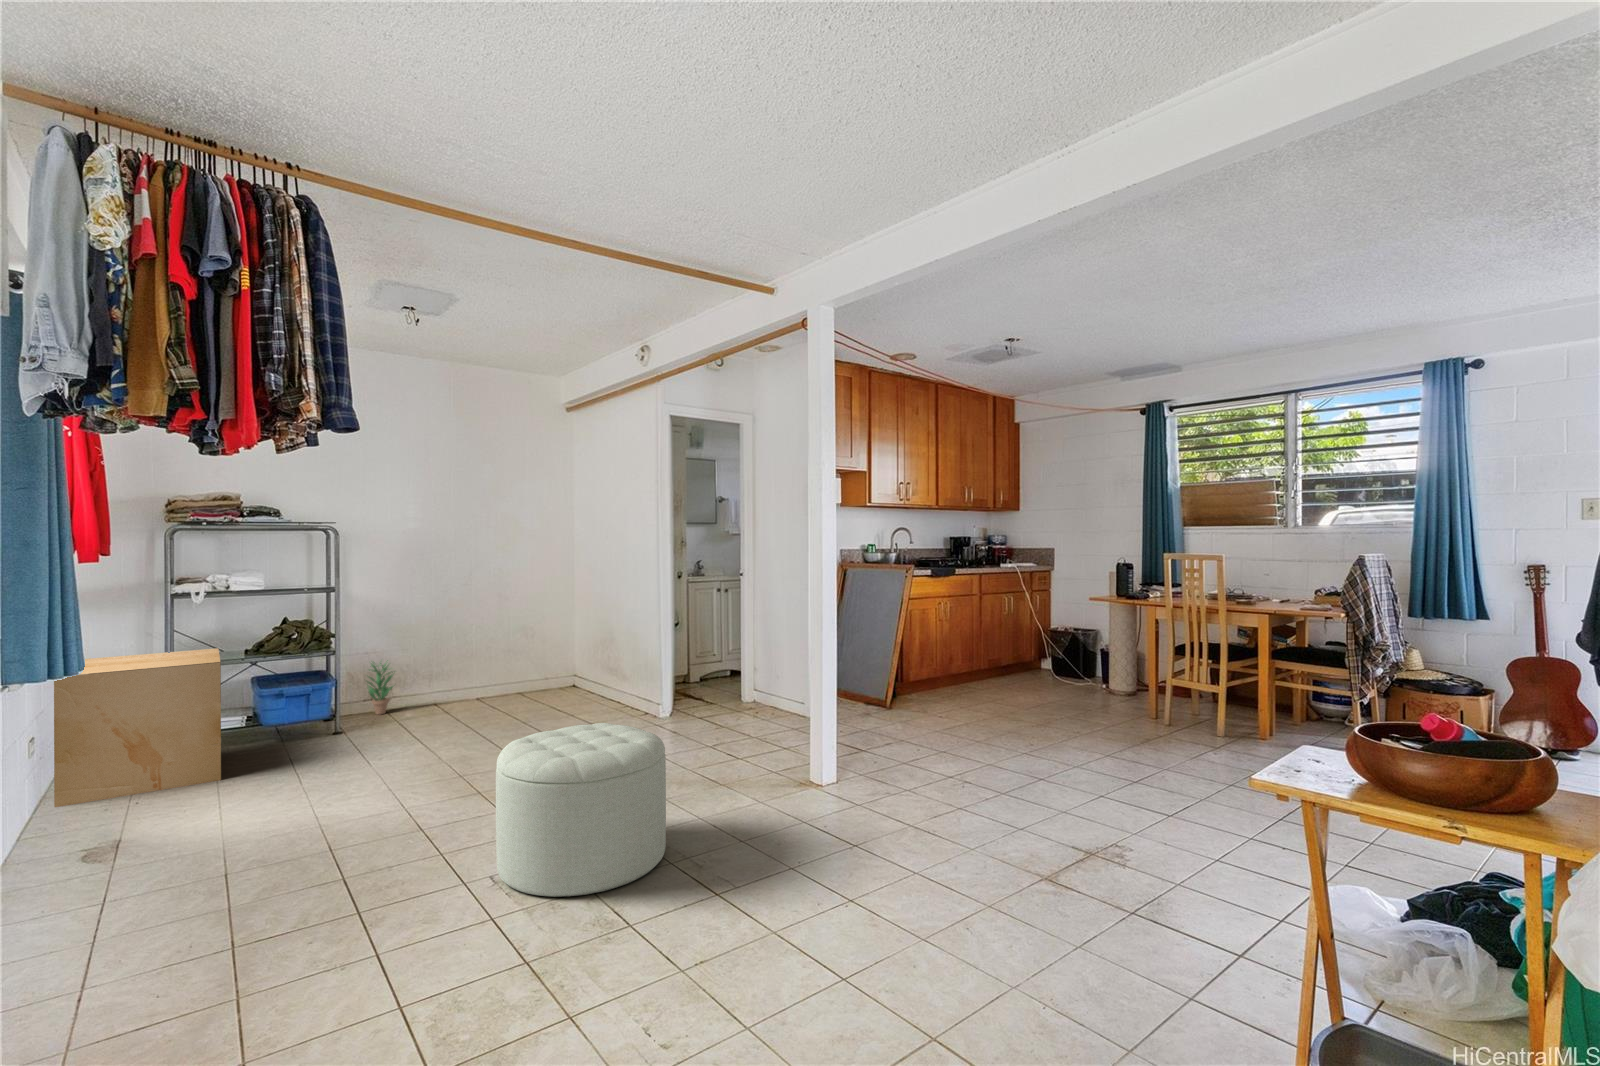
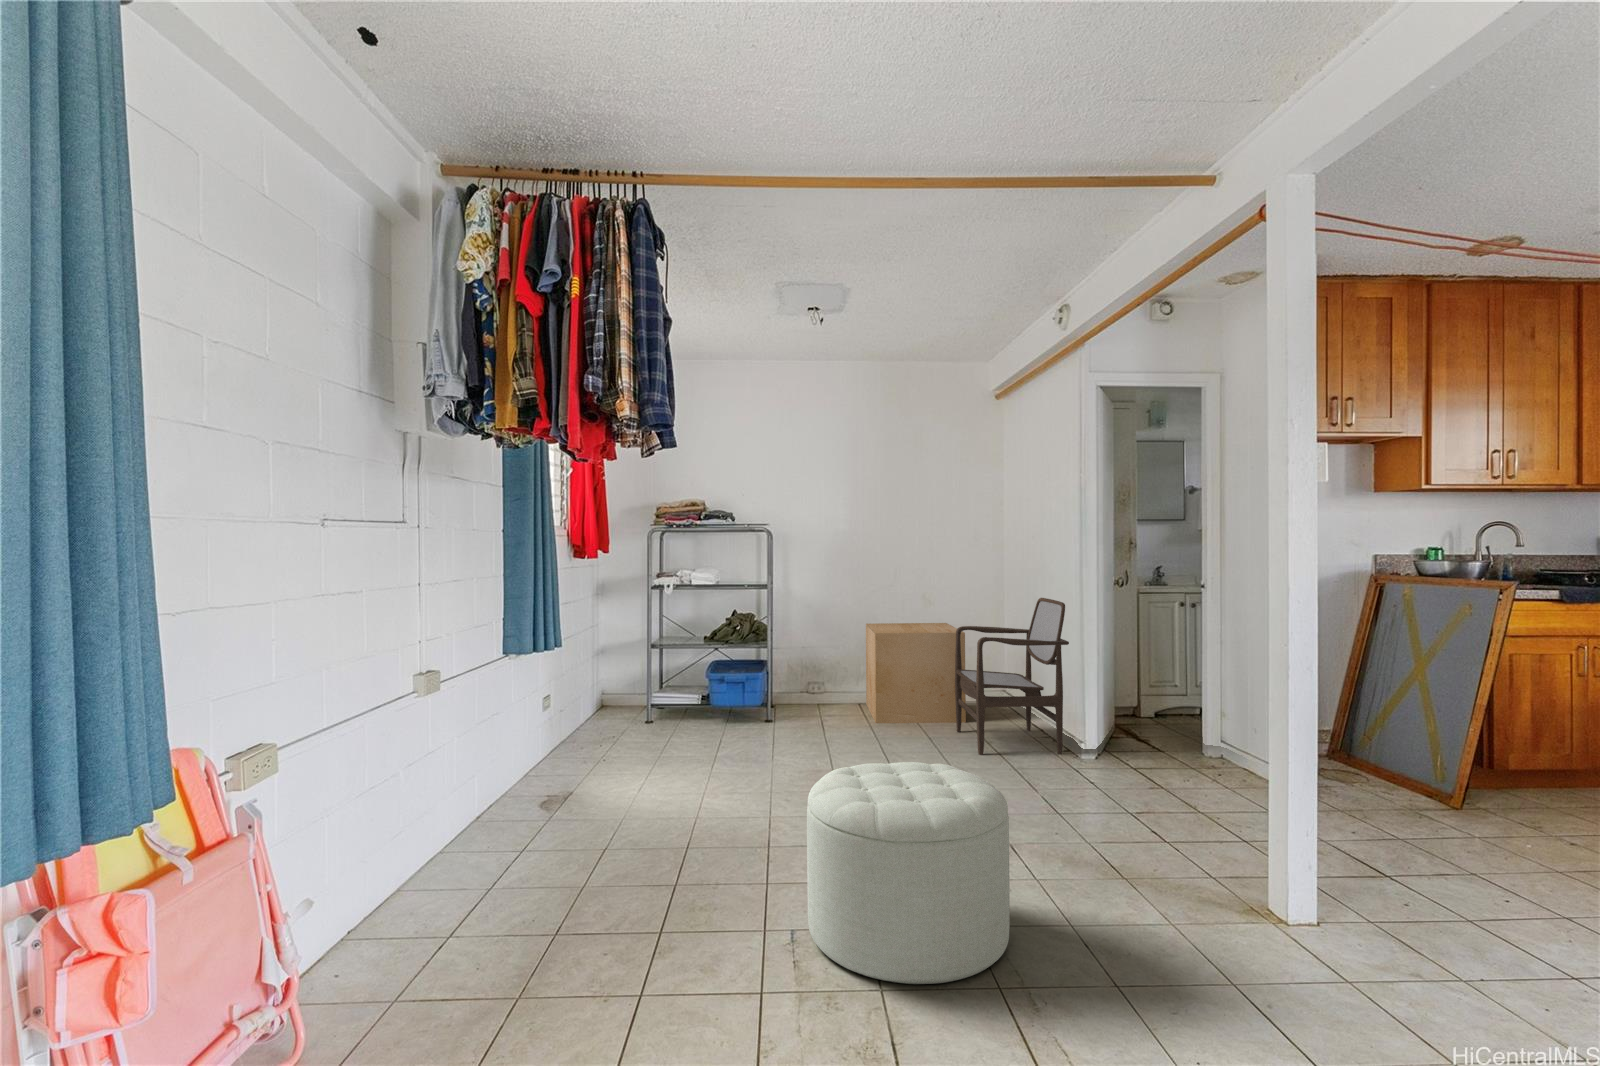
armchair: none [541,589,645,728] -> present [955,598,1069,755]
cardboard box: present [54,648,221,807] -> present [866,623,966,723]
potted plant: present [368,660,393,714] -> none [797,654,826,709]

